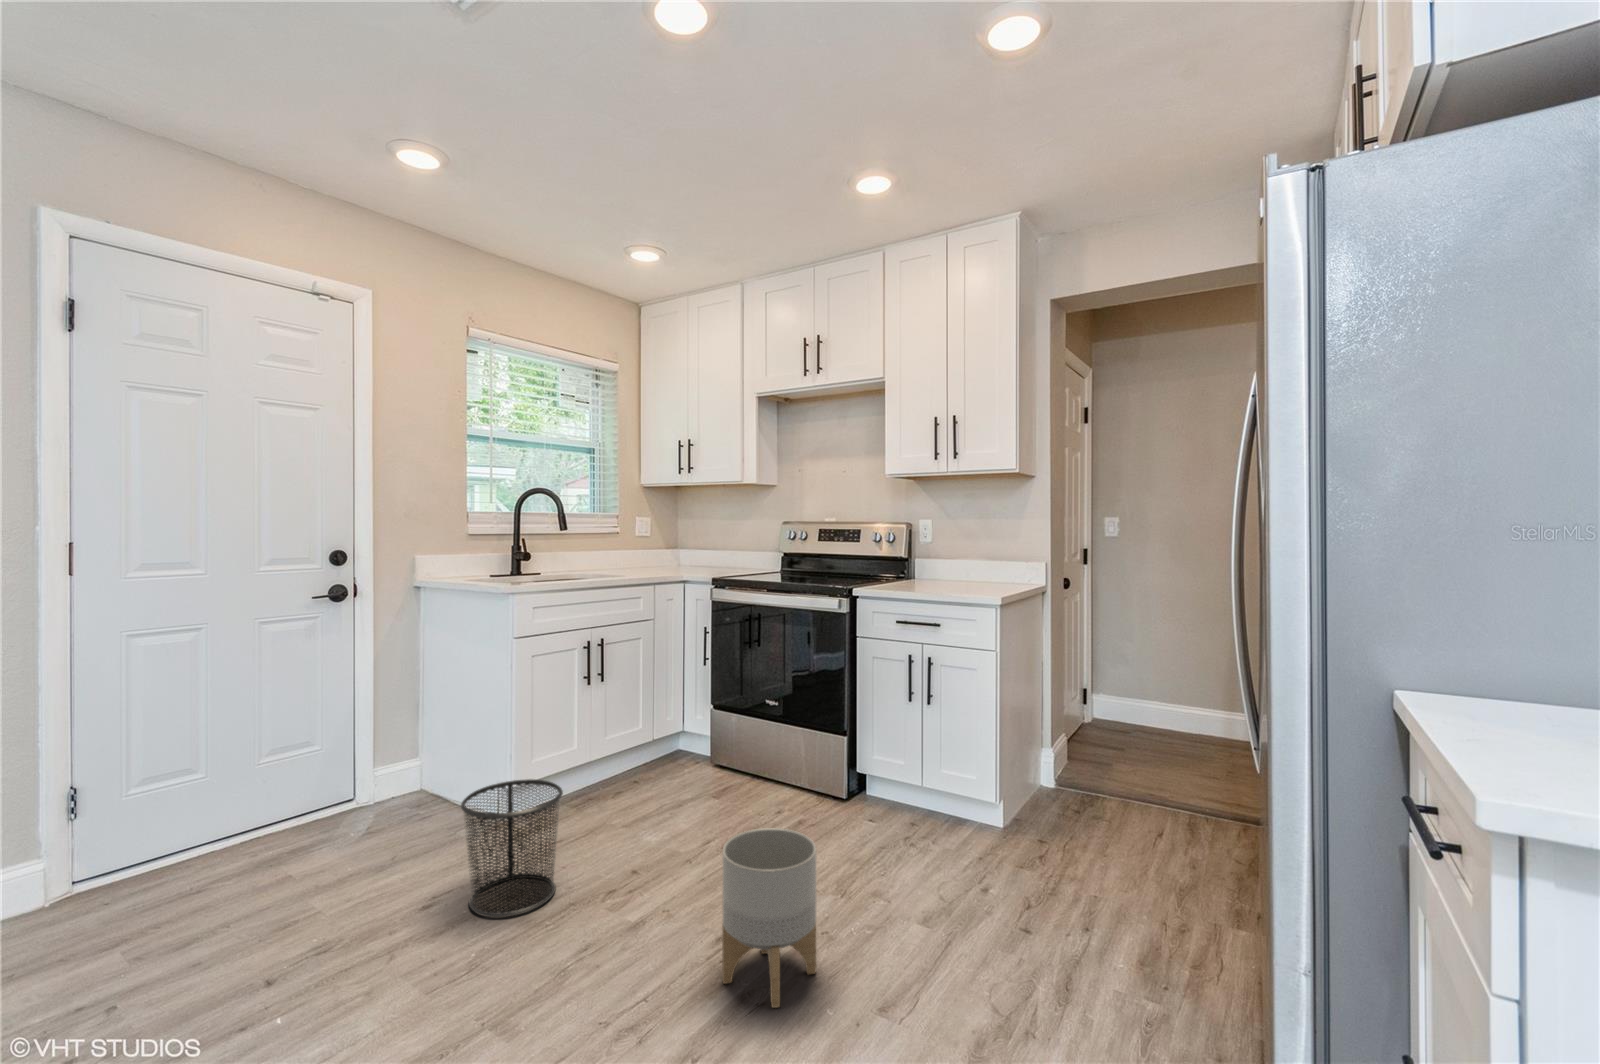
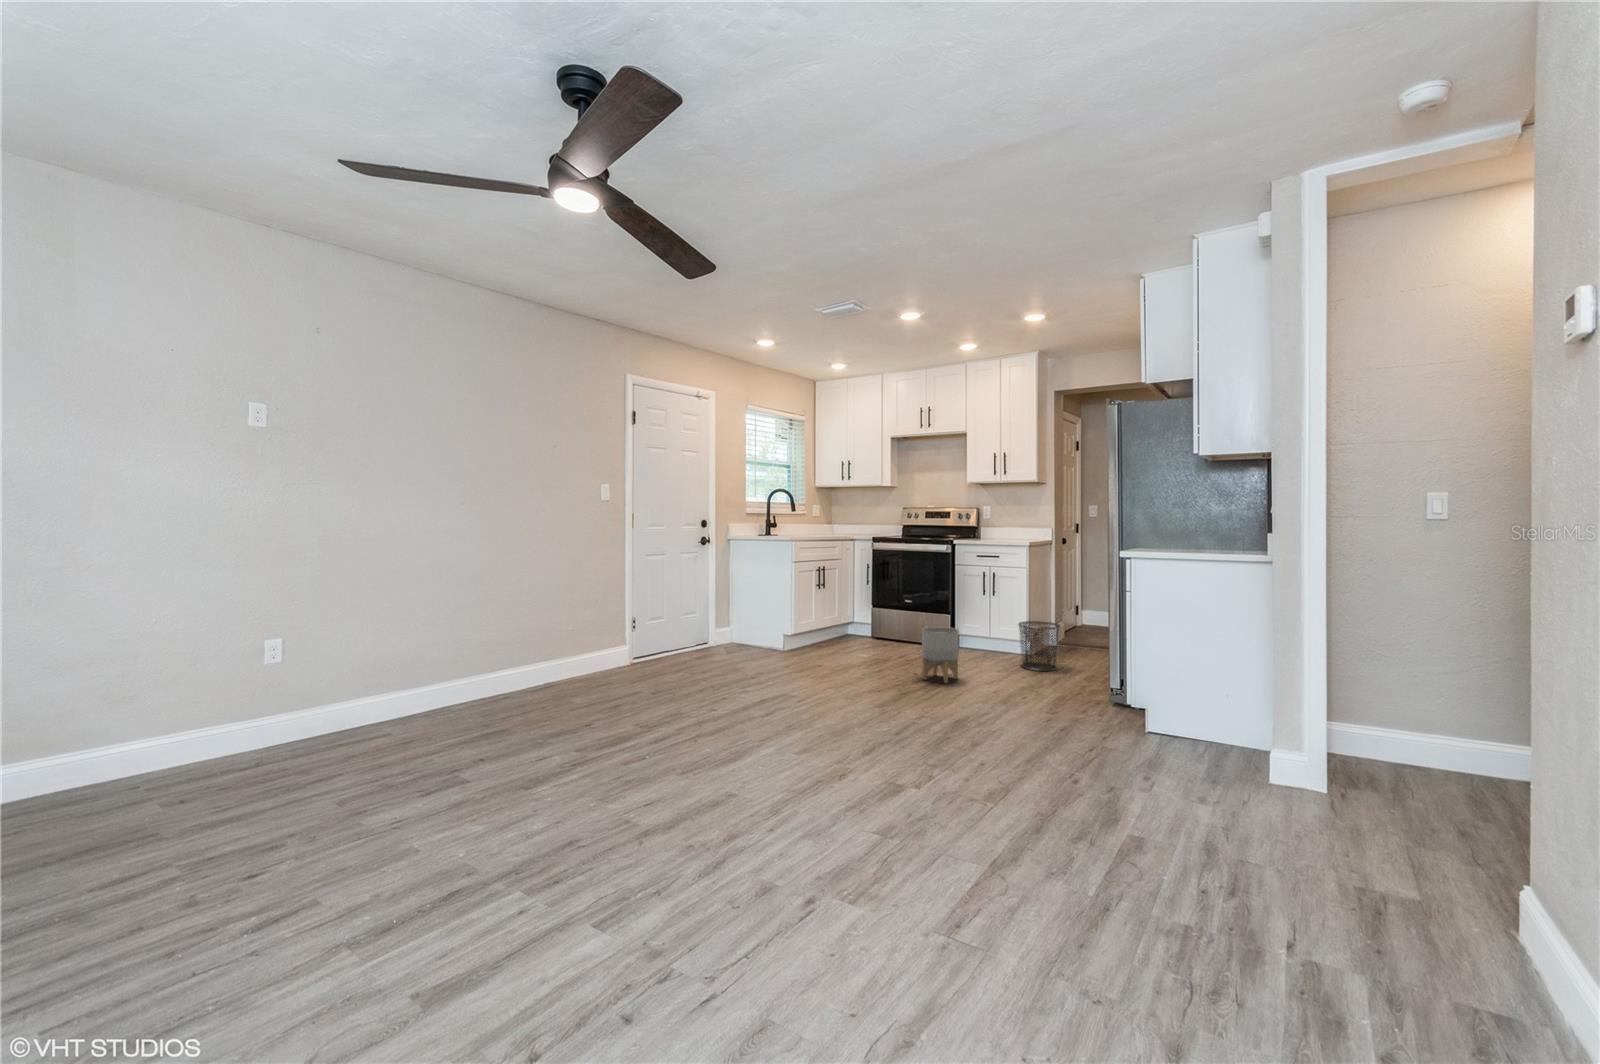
waste bin: present [461,779,563,917] -> present [1018,621,1060,671]

